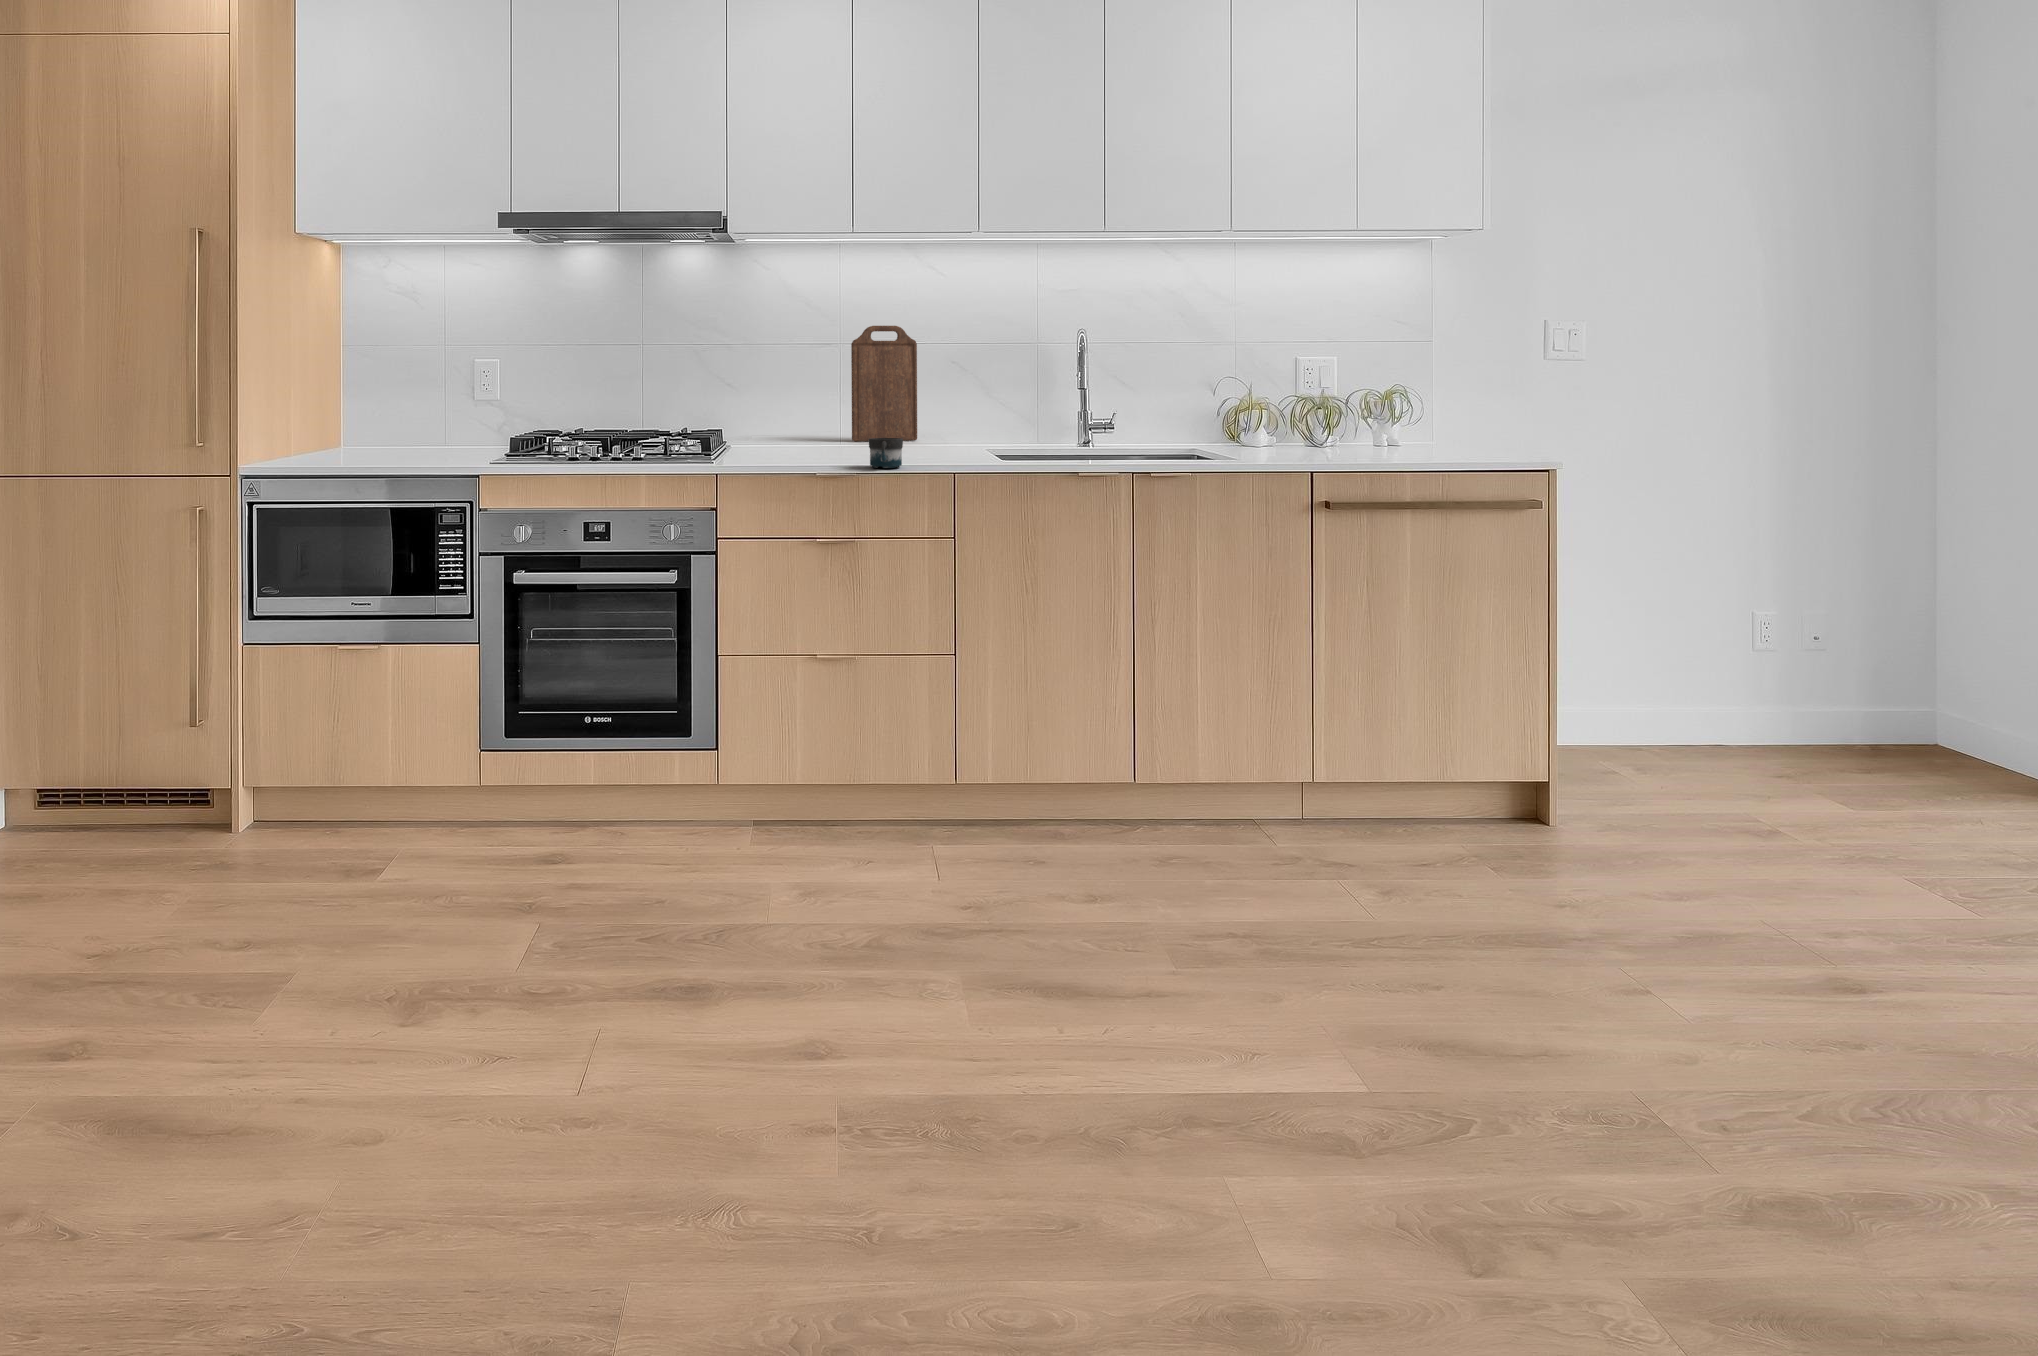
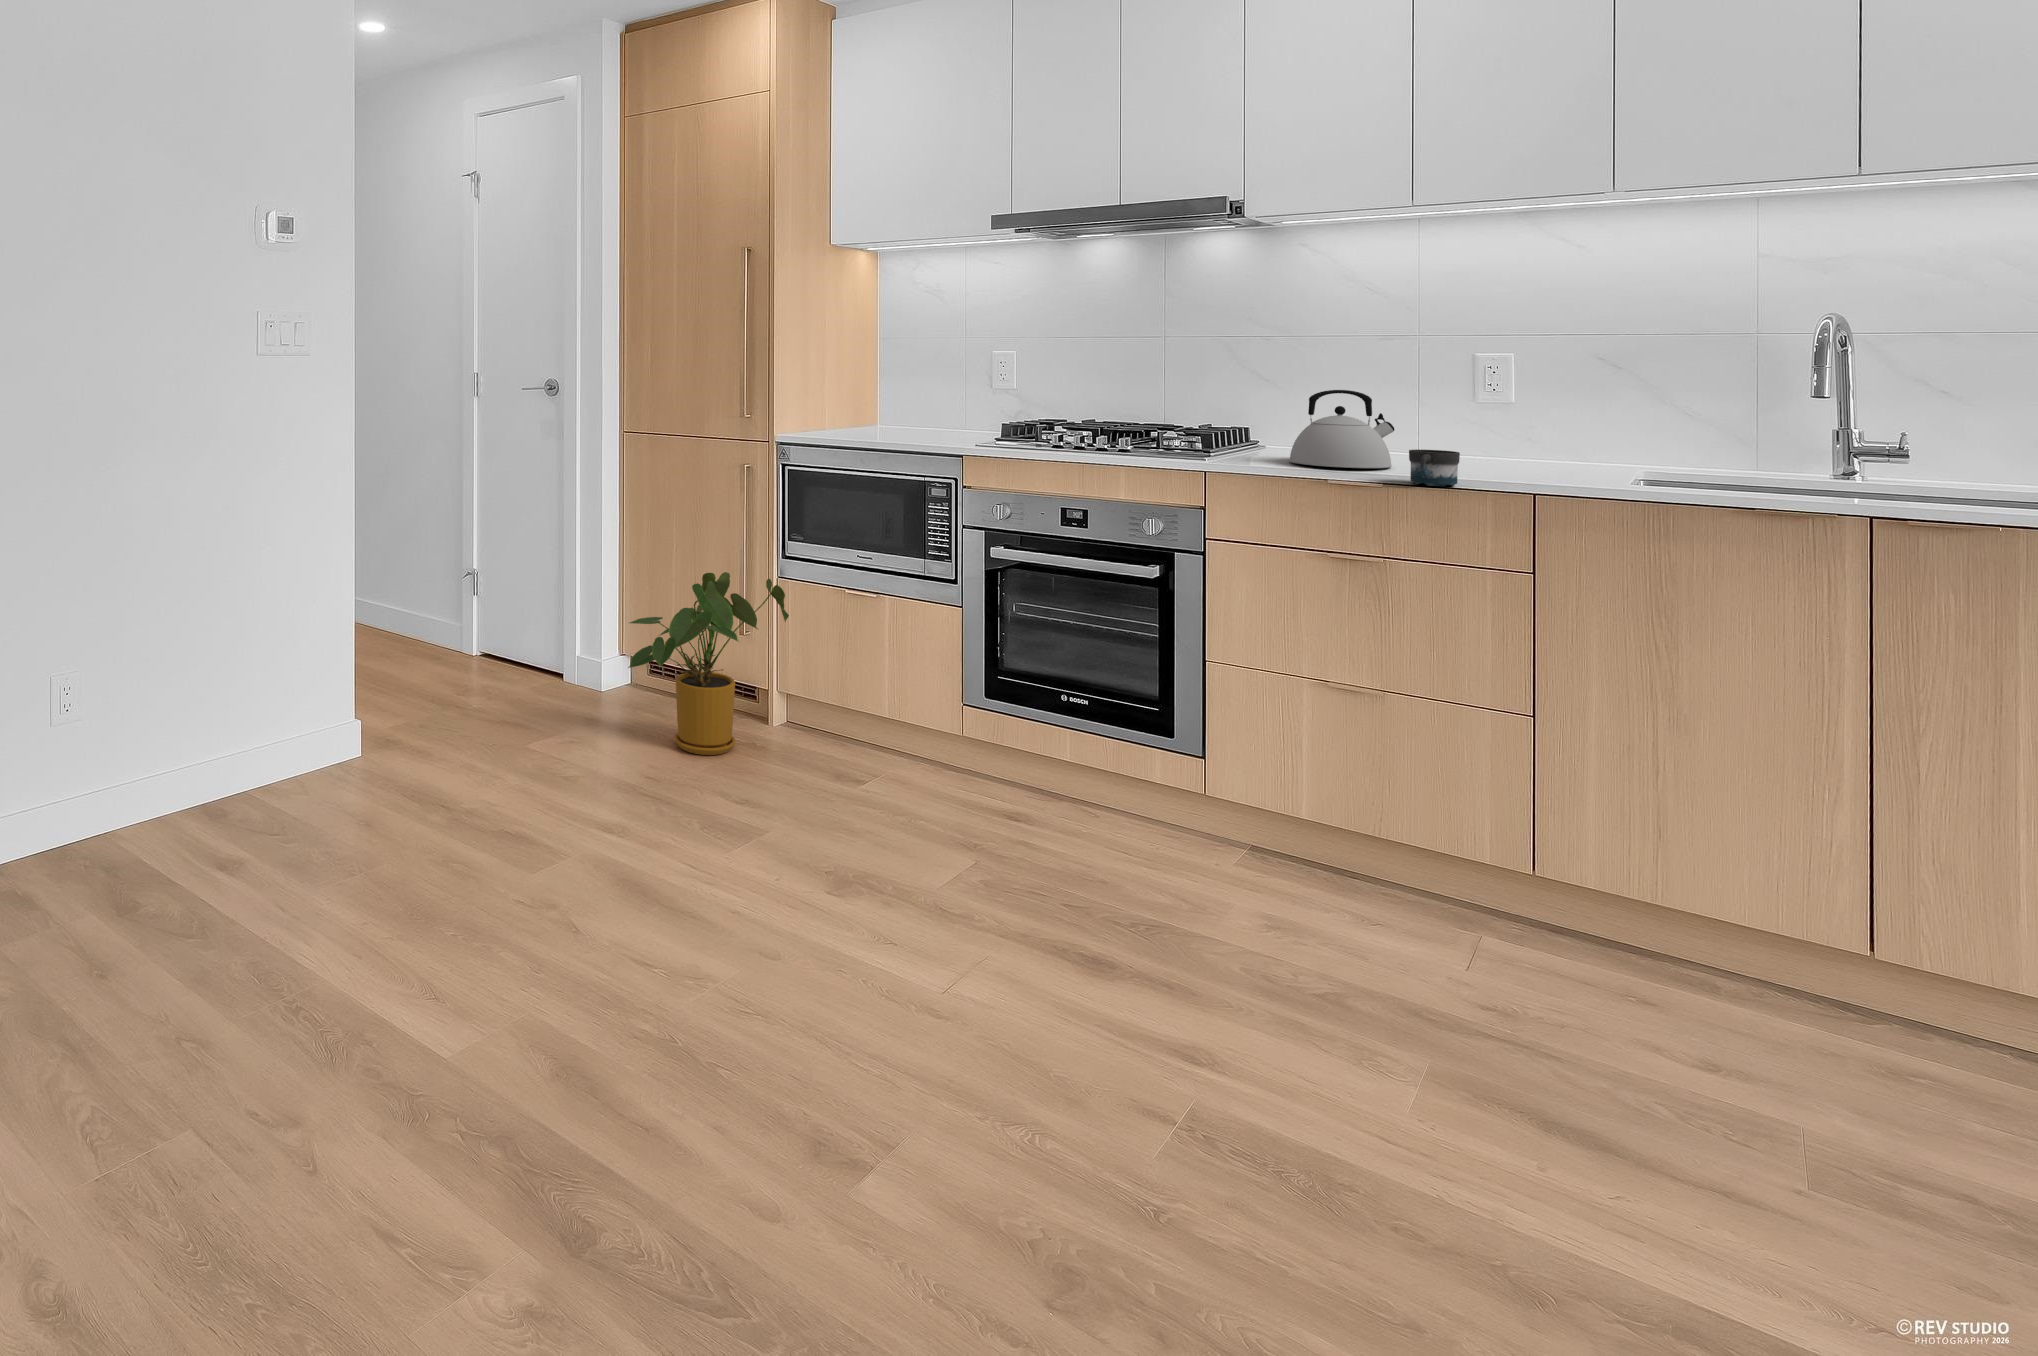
cutting board: present [851,326,917,441] -> none [1439,319,1541,454]
kettle: none [766,389,842,459] -> present [1289,390,1394,468]
house plant: none [66,646,270,884] -> present [628,572,789,755]

